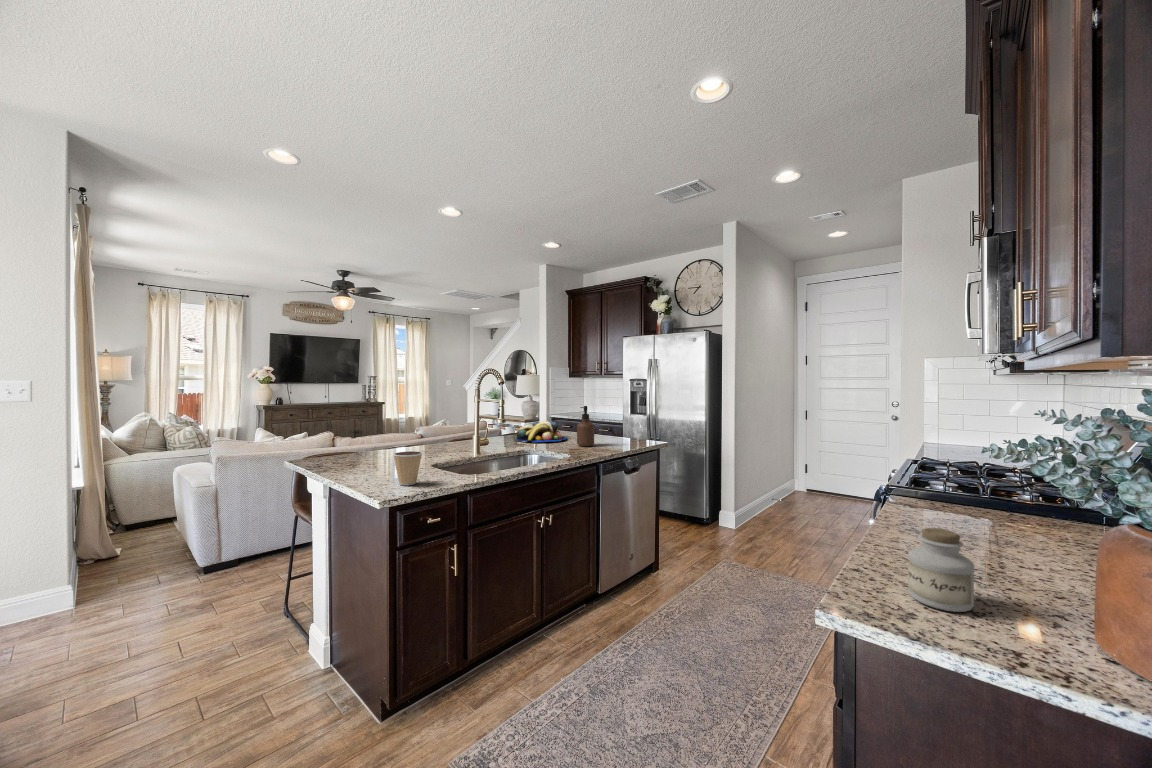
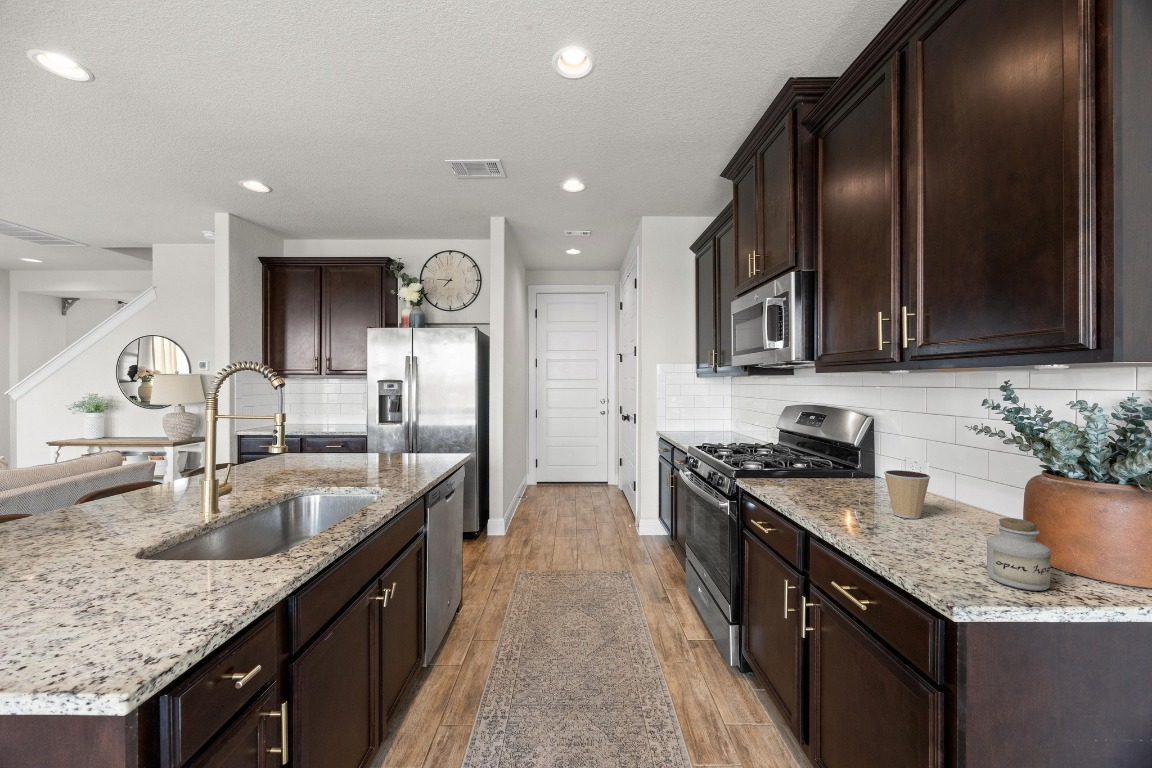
soap dispenser: present [577,406,594,446] -> none [368,419,393,473]
fruit bowl: present [516,420,567,443] -> none [255,442,341,479]
coffee cup: present [393,451,422,485] -> present [884,470,930,519]

